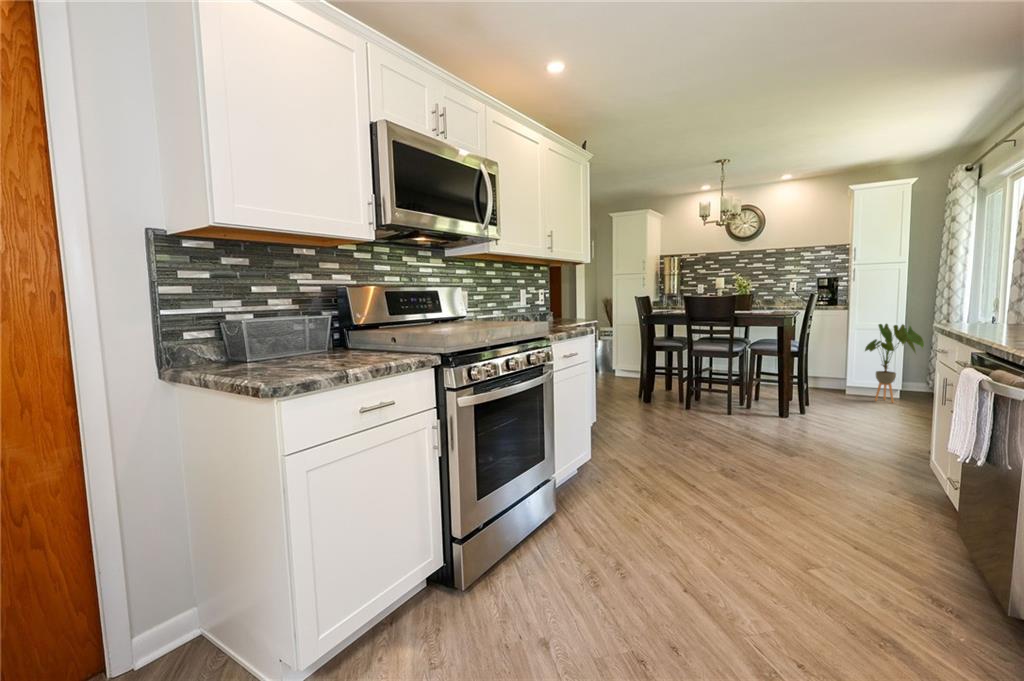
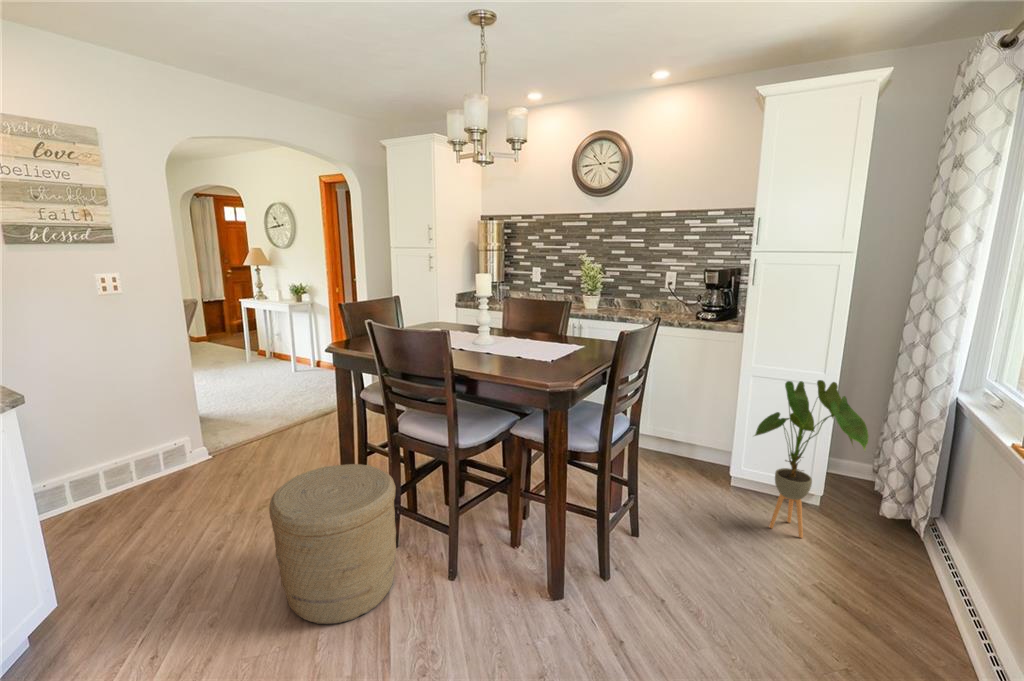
woven basket: none [655,363,710,420] -> present [269,464,396,624]

